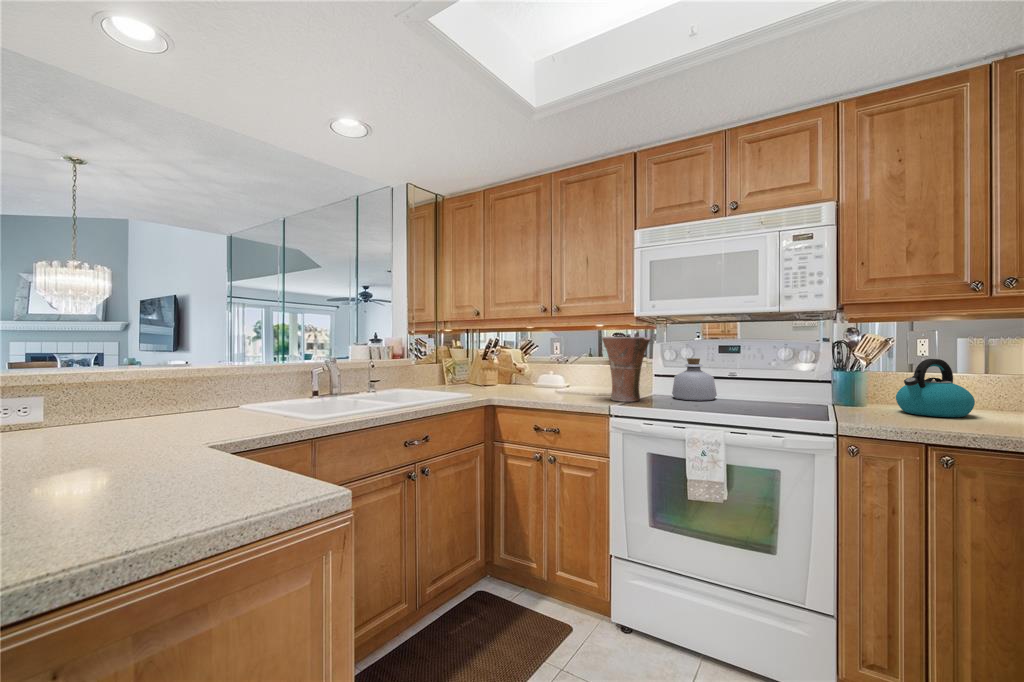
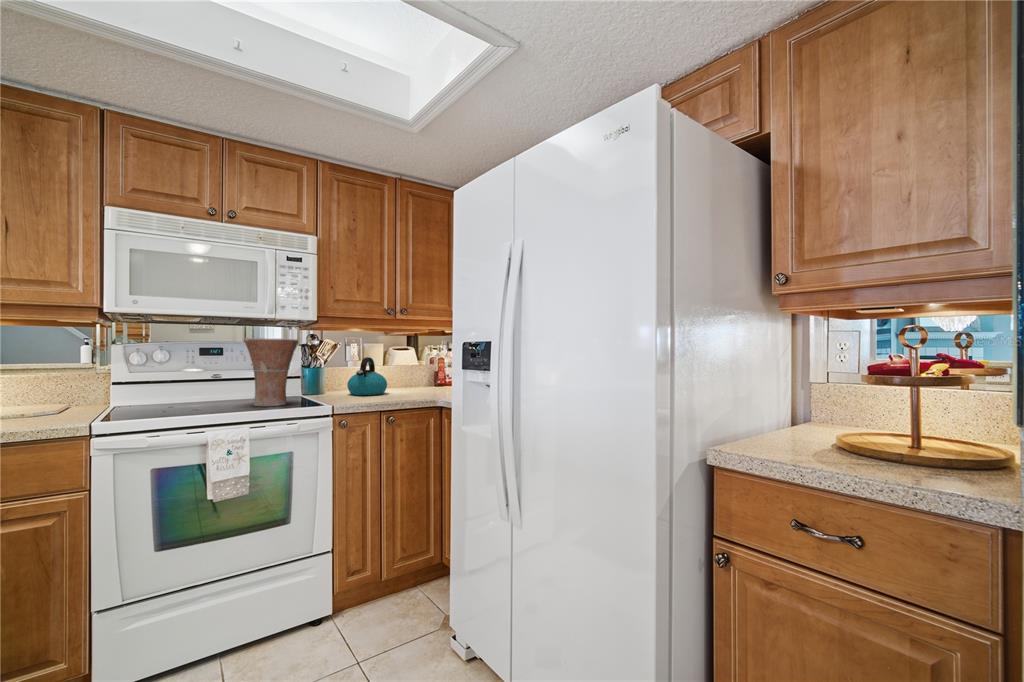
vase: present [602,337,651,402] -> present [244,338,298,406]
bottle: present [672,358,717,401] -> none [151,362,206,407]

